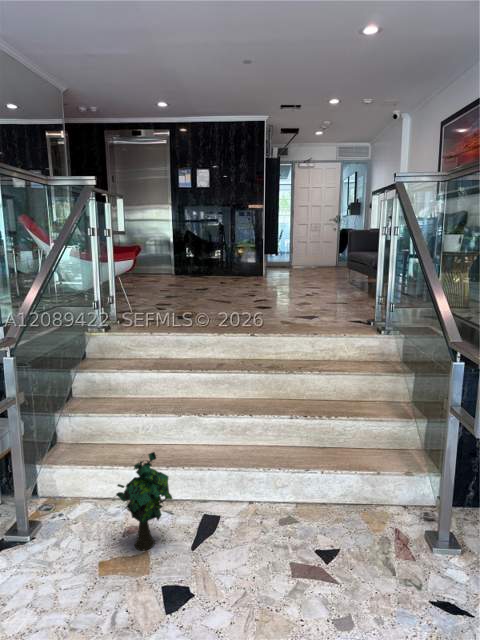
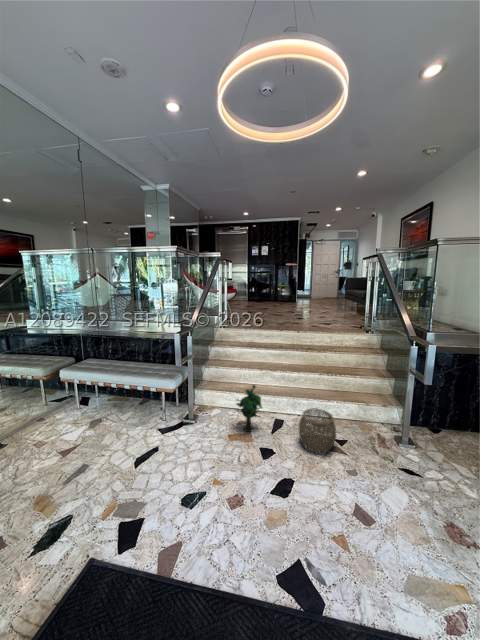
woven basket: none [243,492,316,583] -> present [299,408,336,452]

